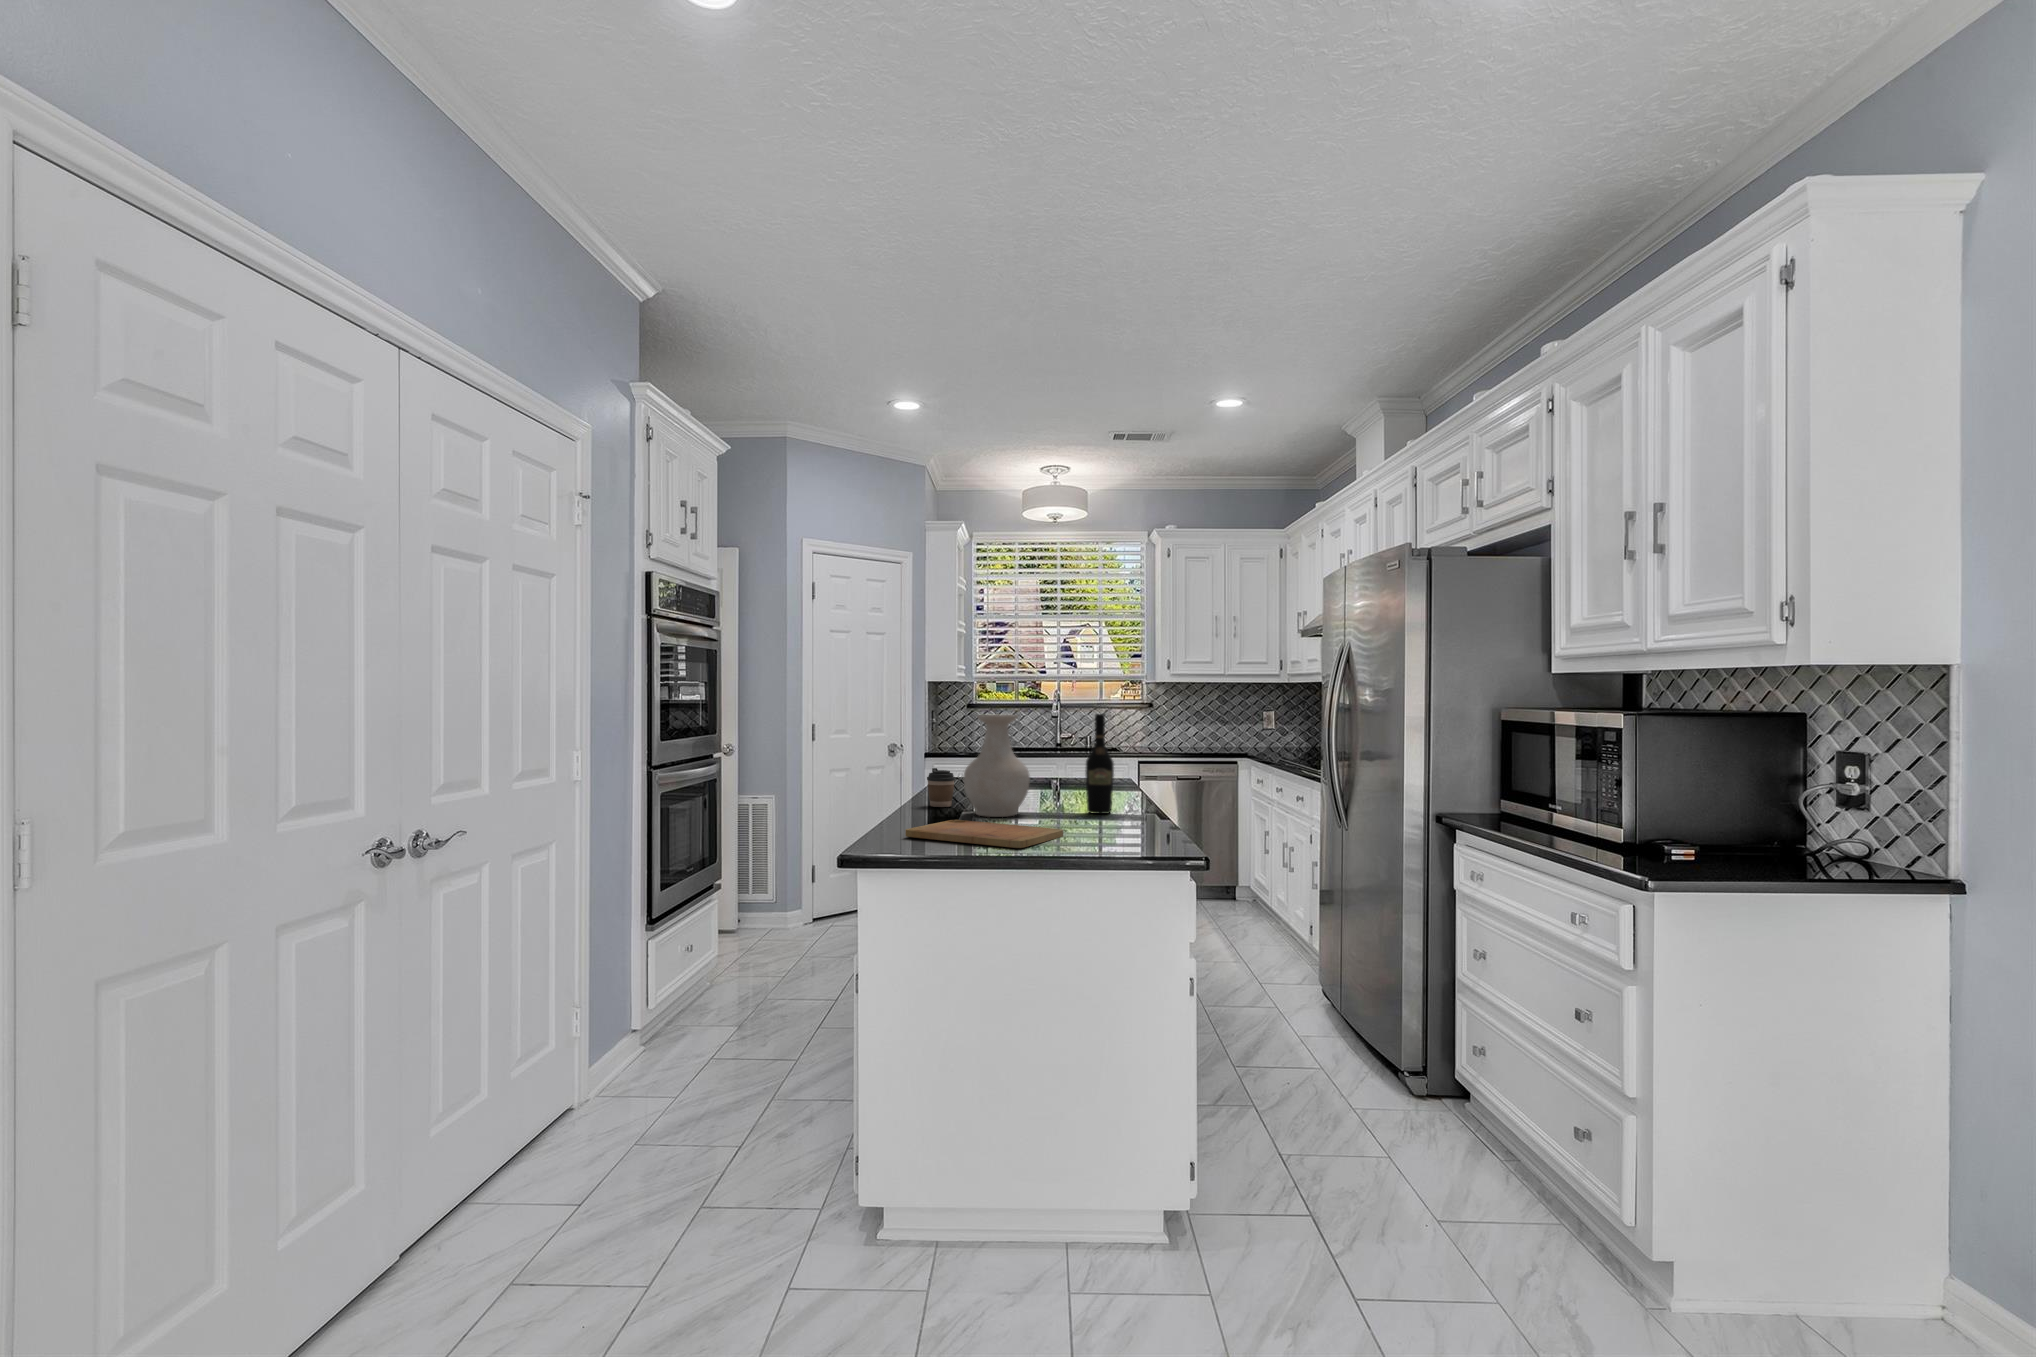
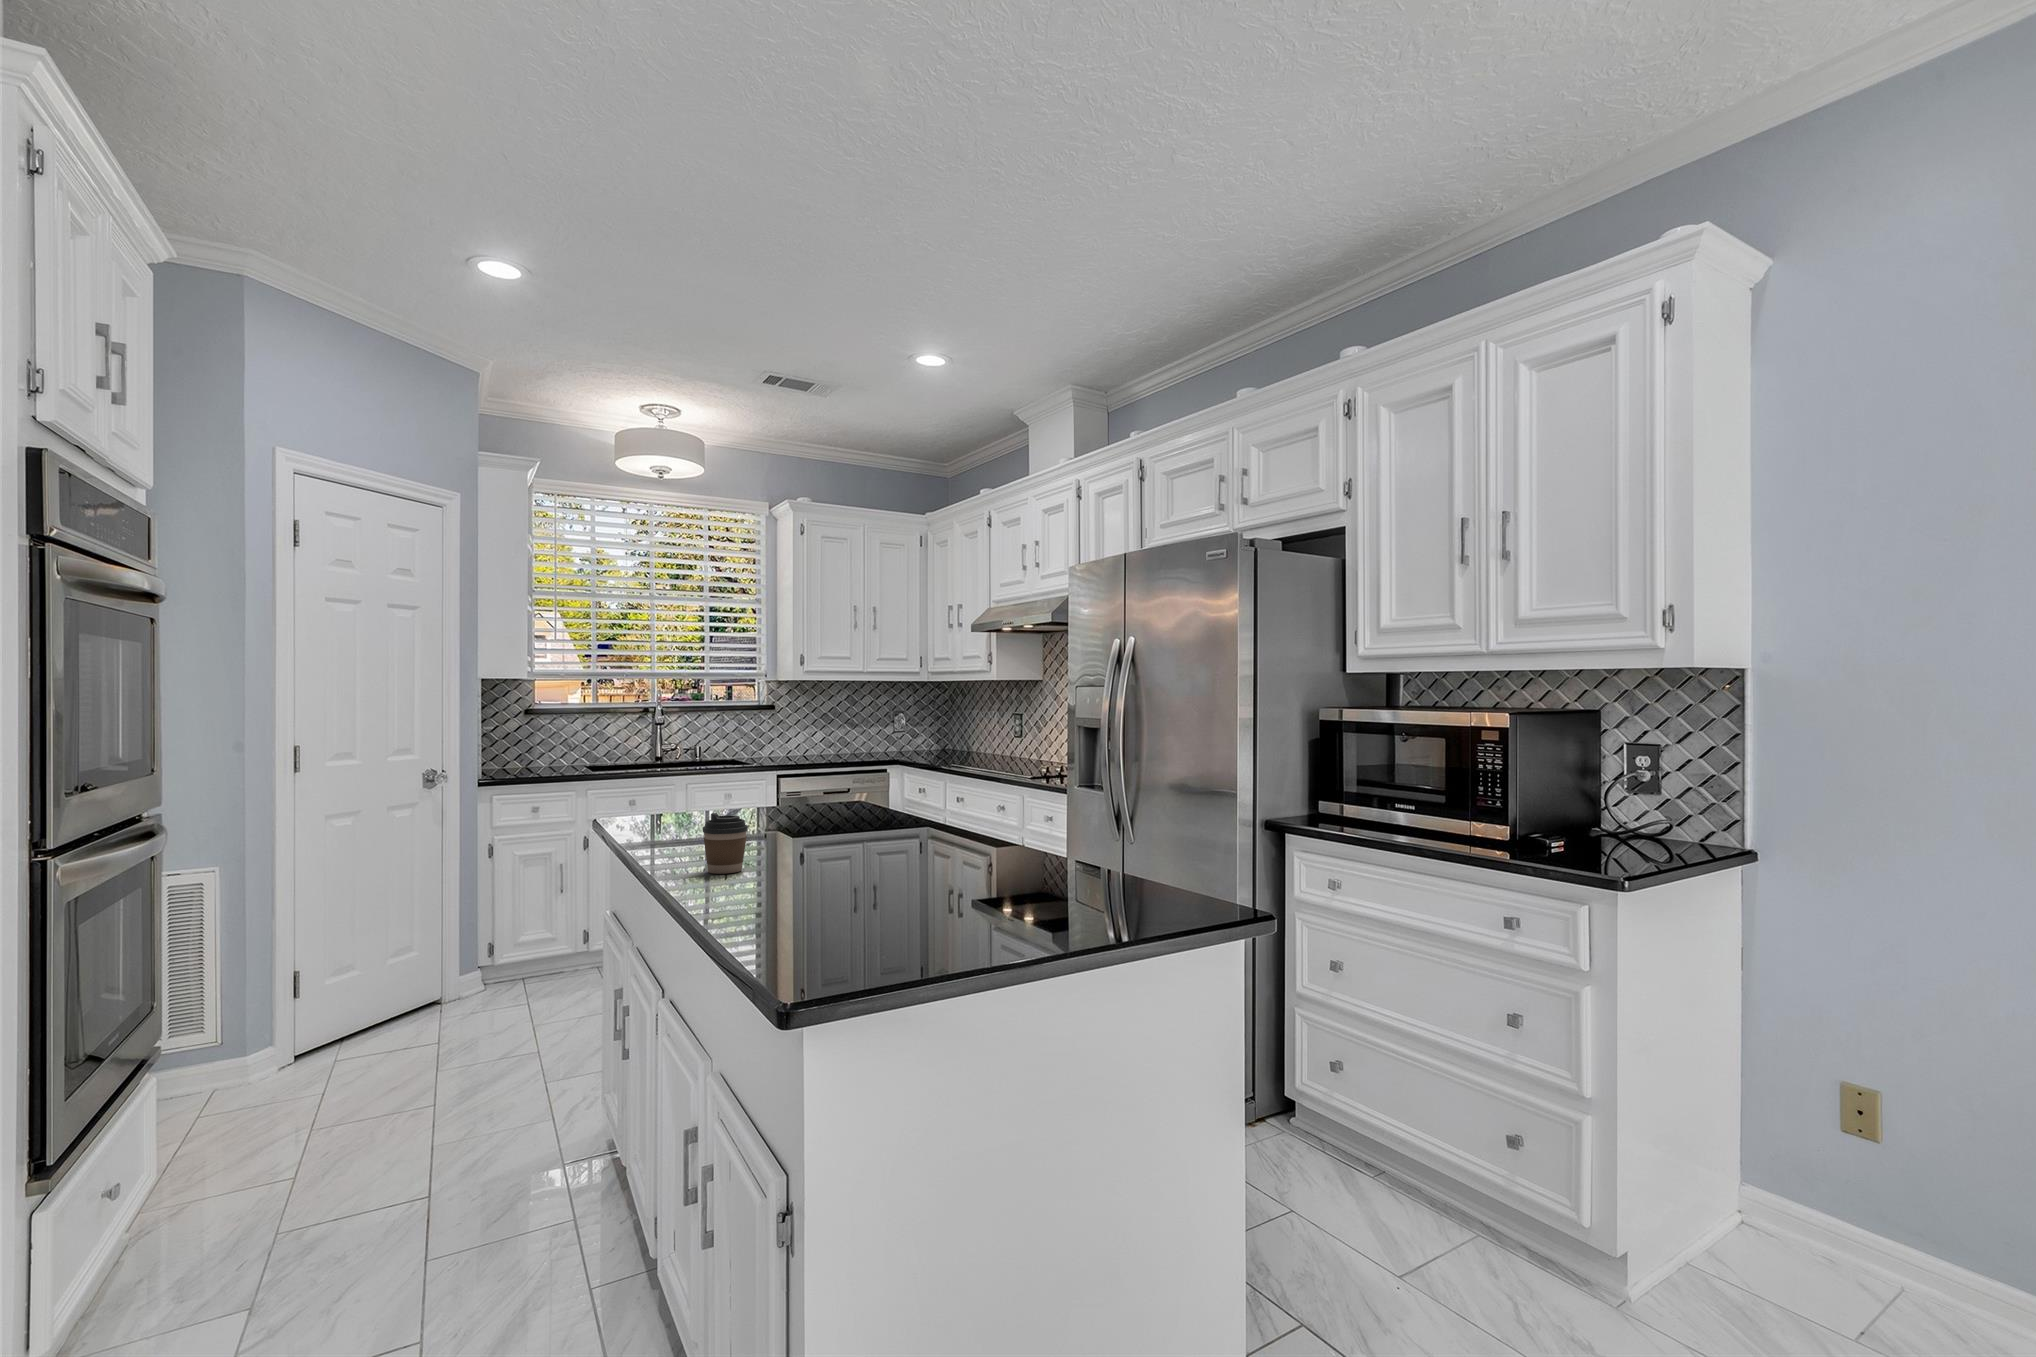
vase: present [964,714,1030,817] -> none [793,728,893,883]
wine bottle: present [1086,714,1114,814] -> none [954,724,992,862]
cutting board: present [905,820,1063,848] -> none [797,895,1022,939]

